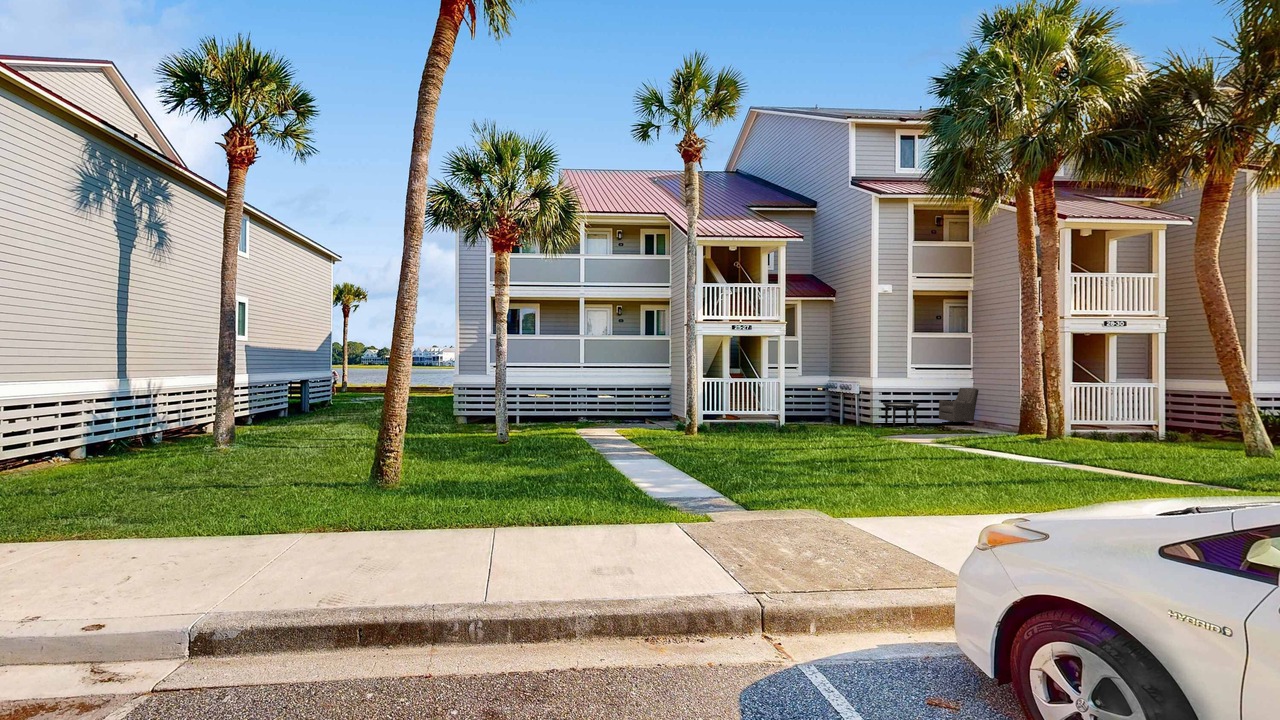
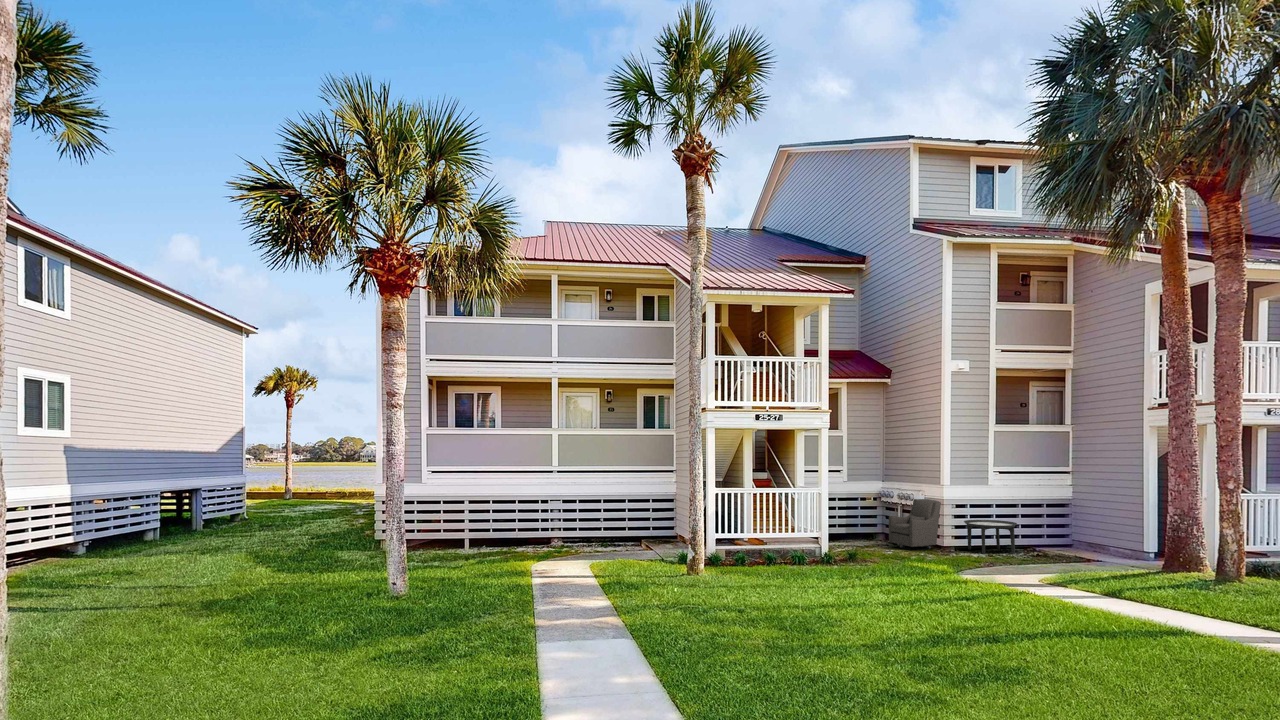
chair: present [939,388,979,424] -> present [889,499,941,550]

